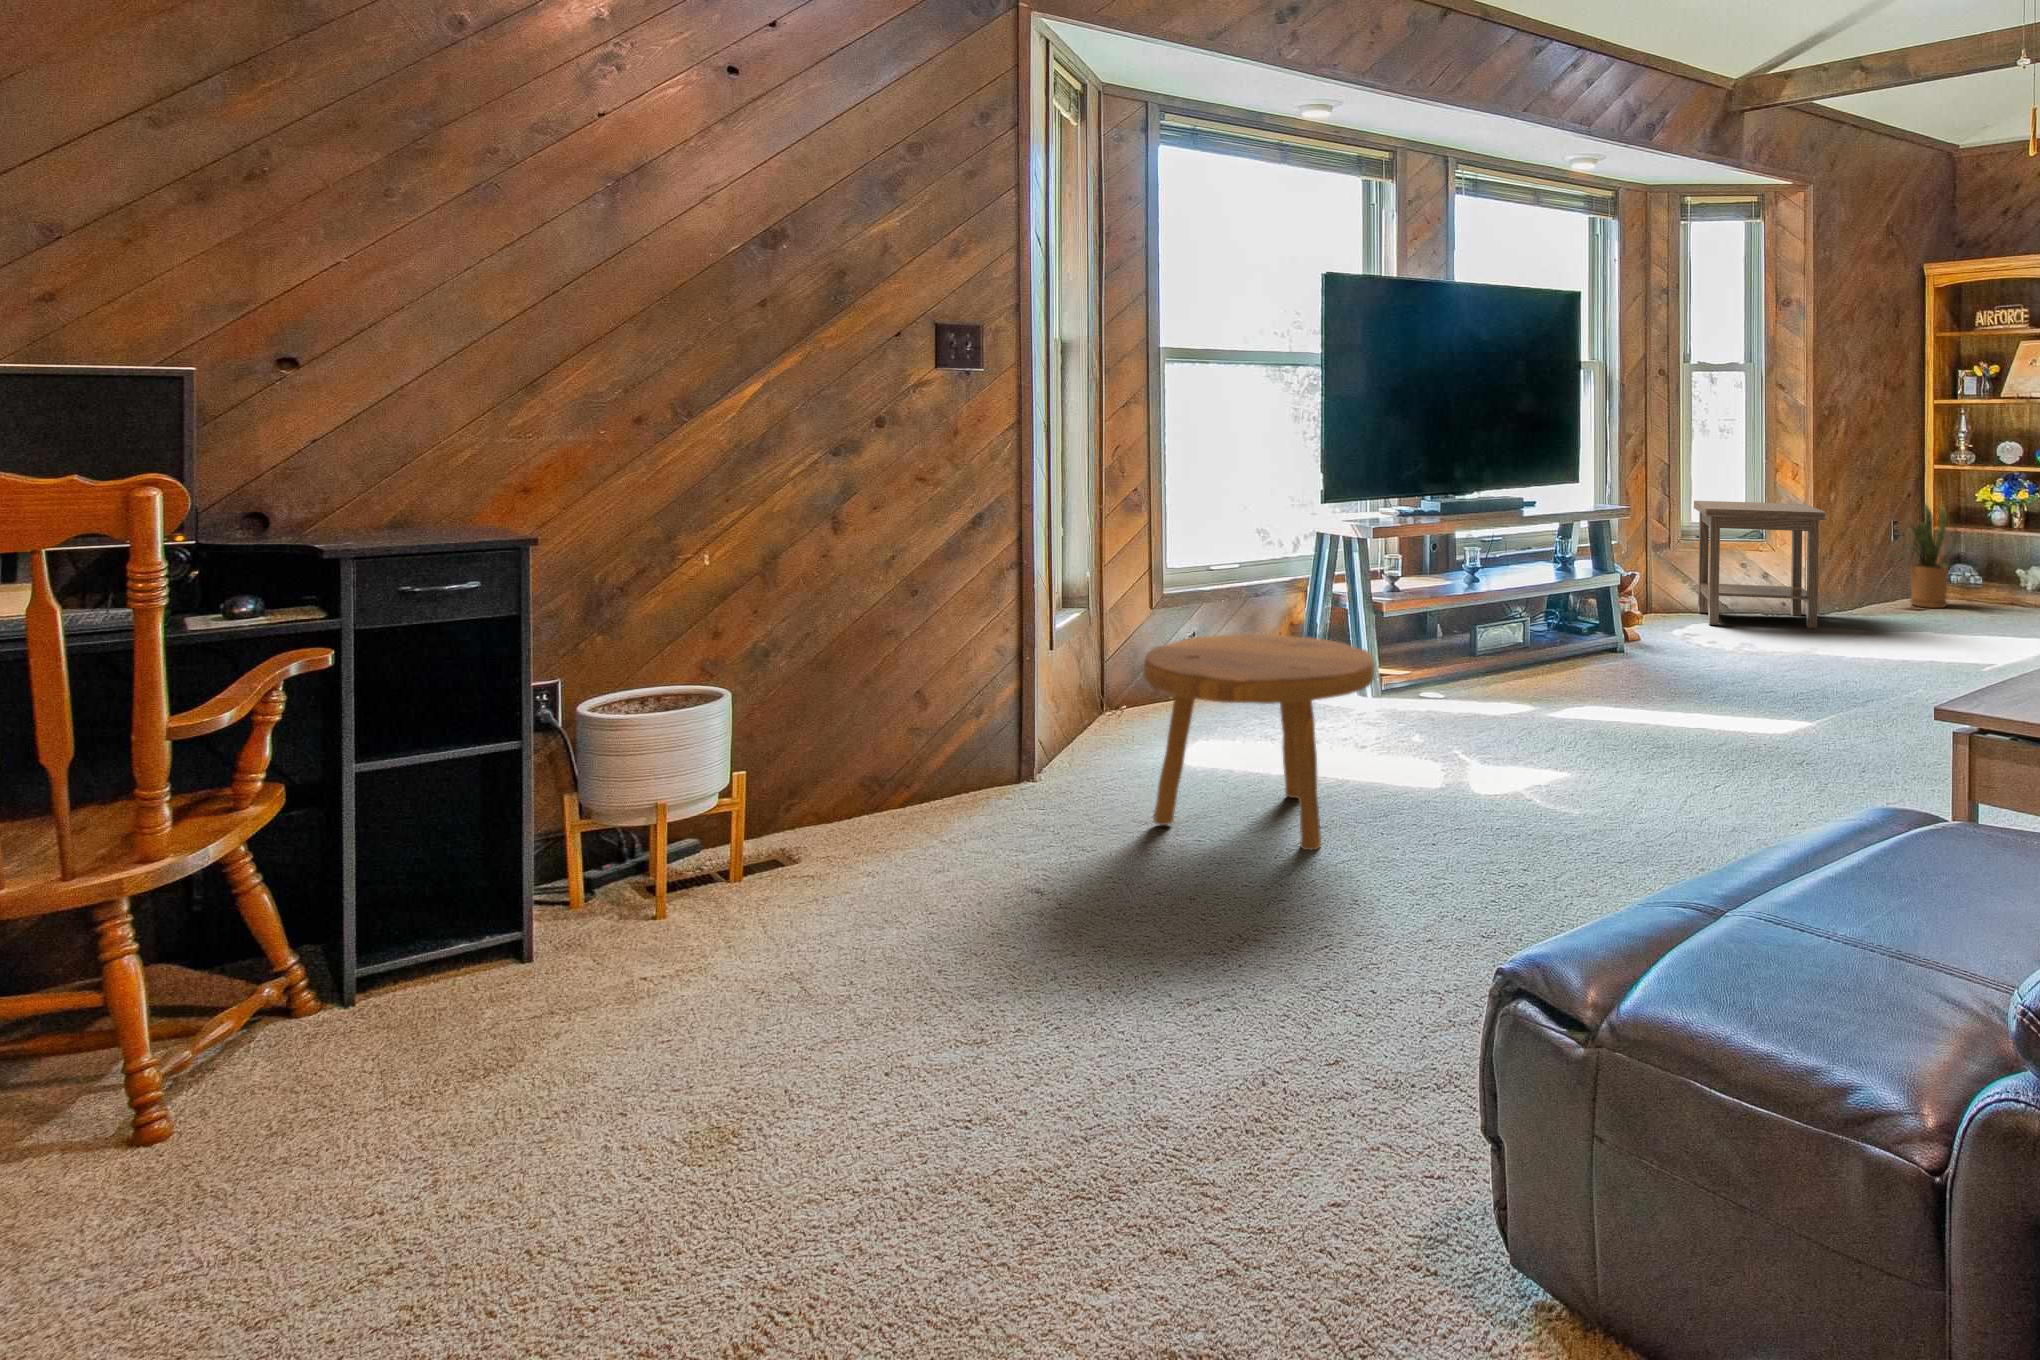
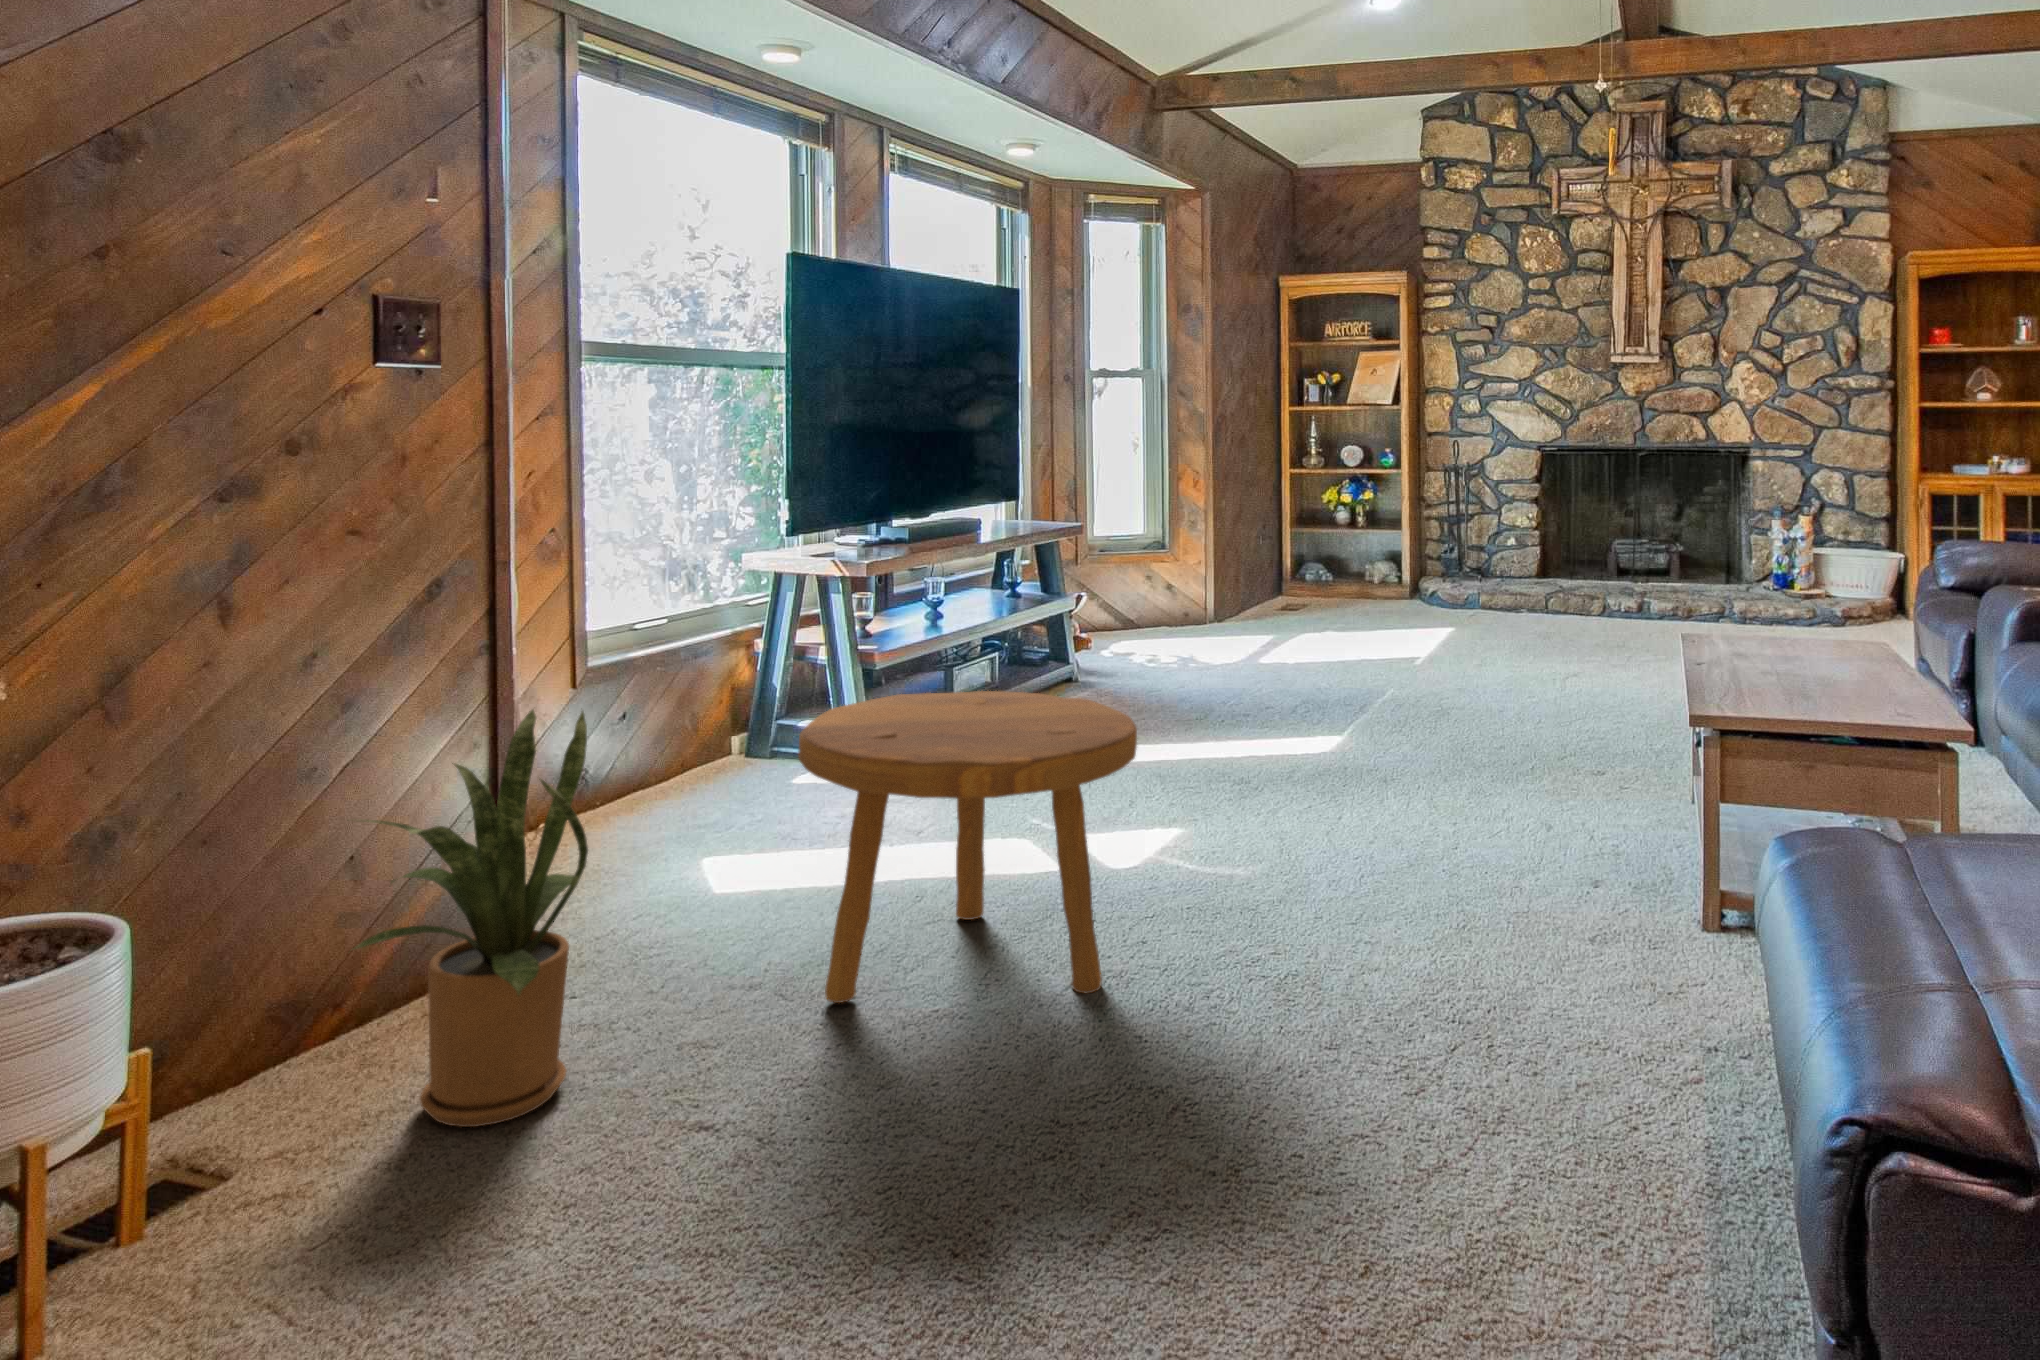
side table: present [1694,501,1826,628] -> none [1098,512,1240,642]
house plant: present [1909,504,1956,608] -> present [354,710,588,1127]

